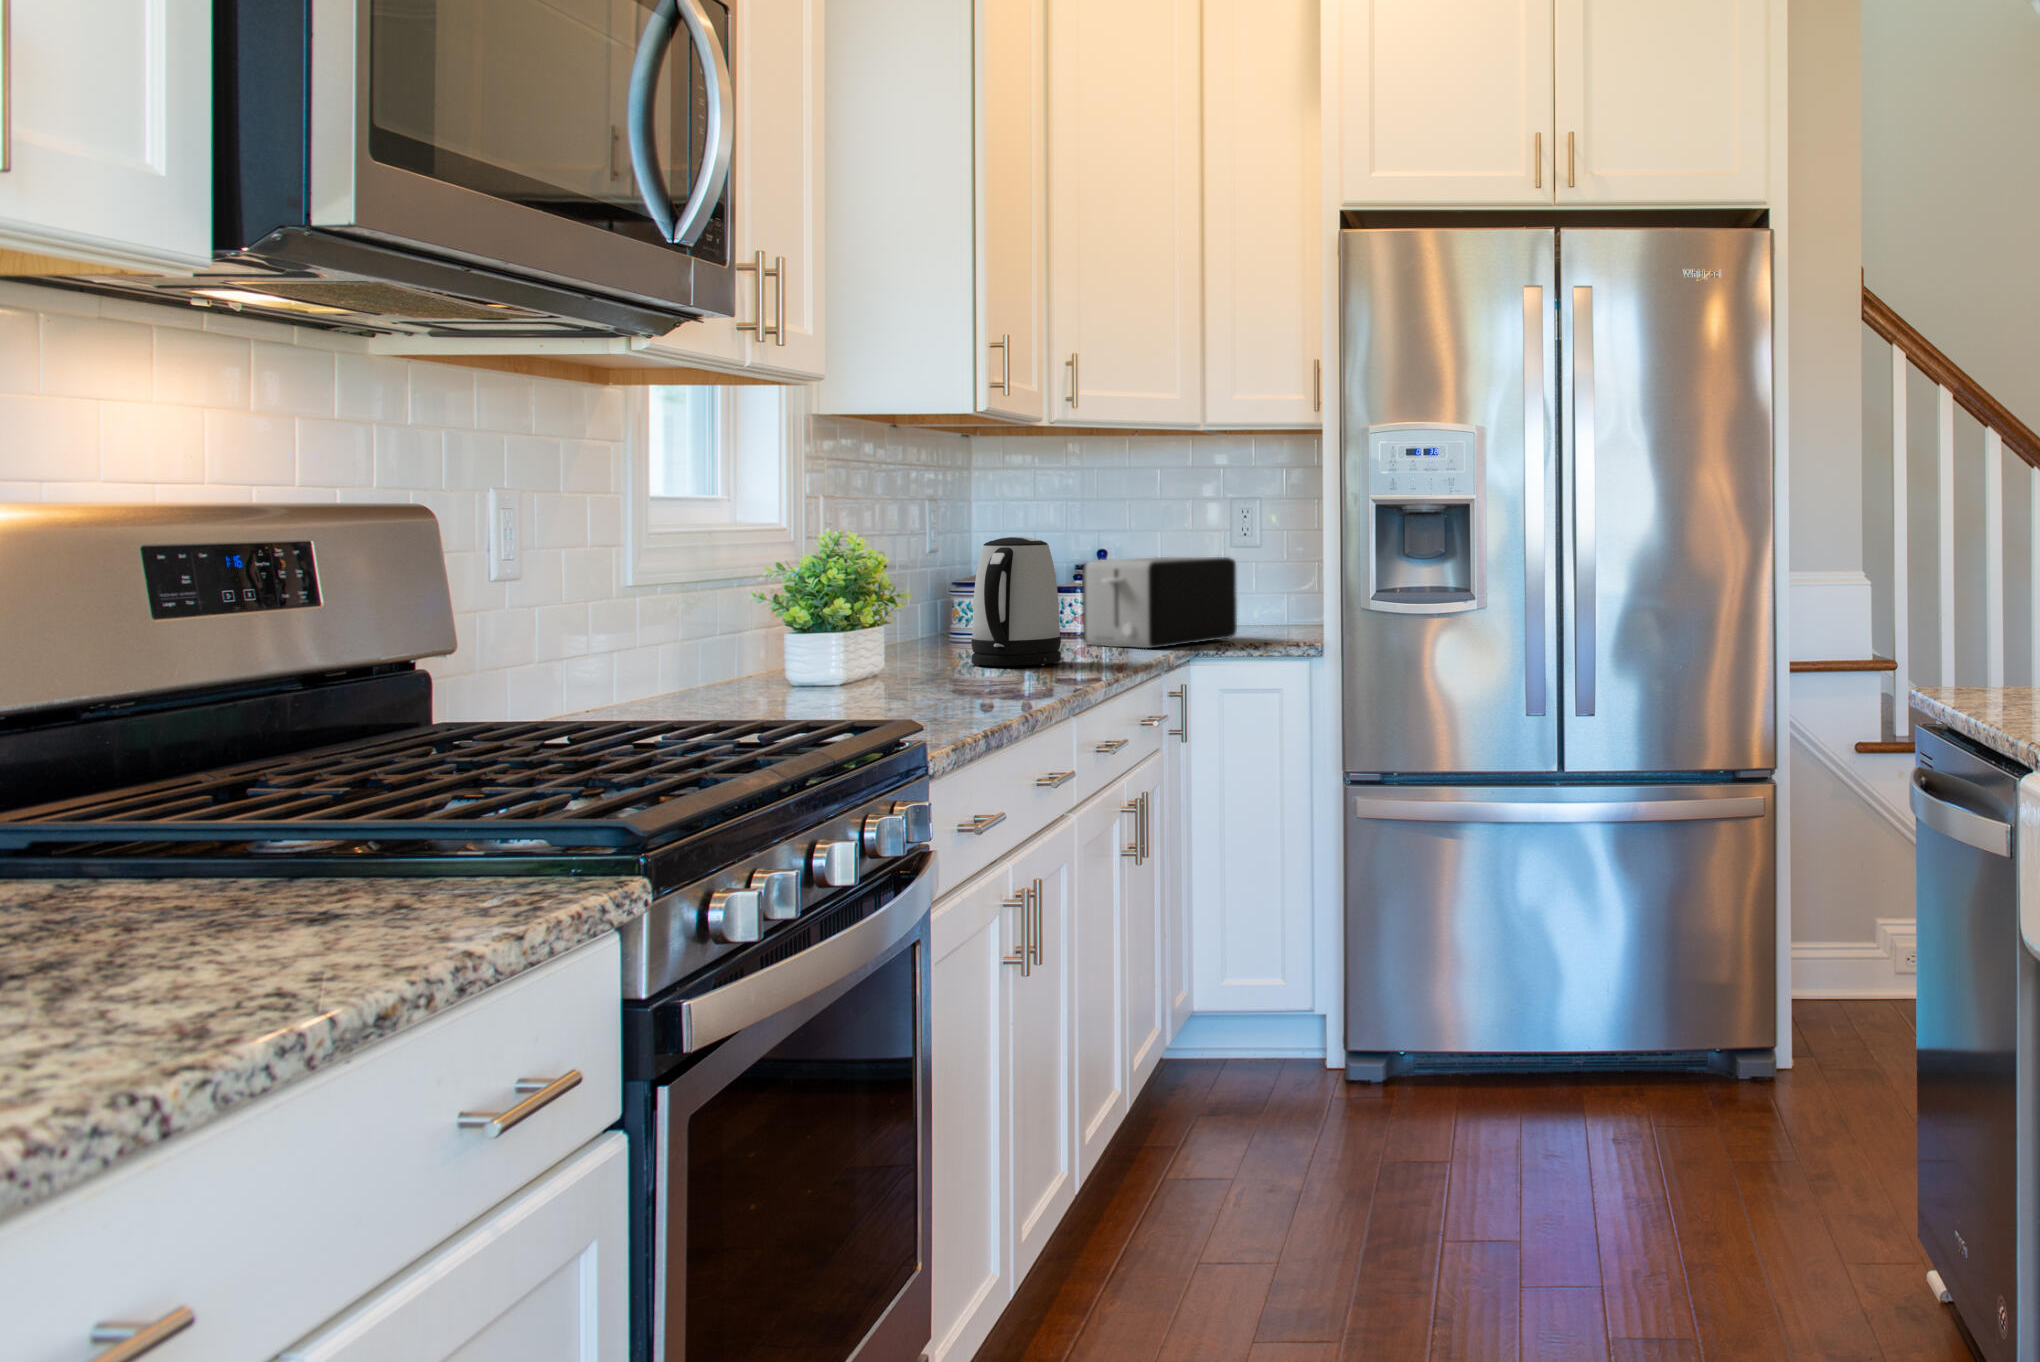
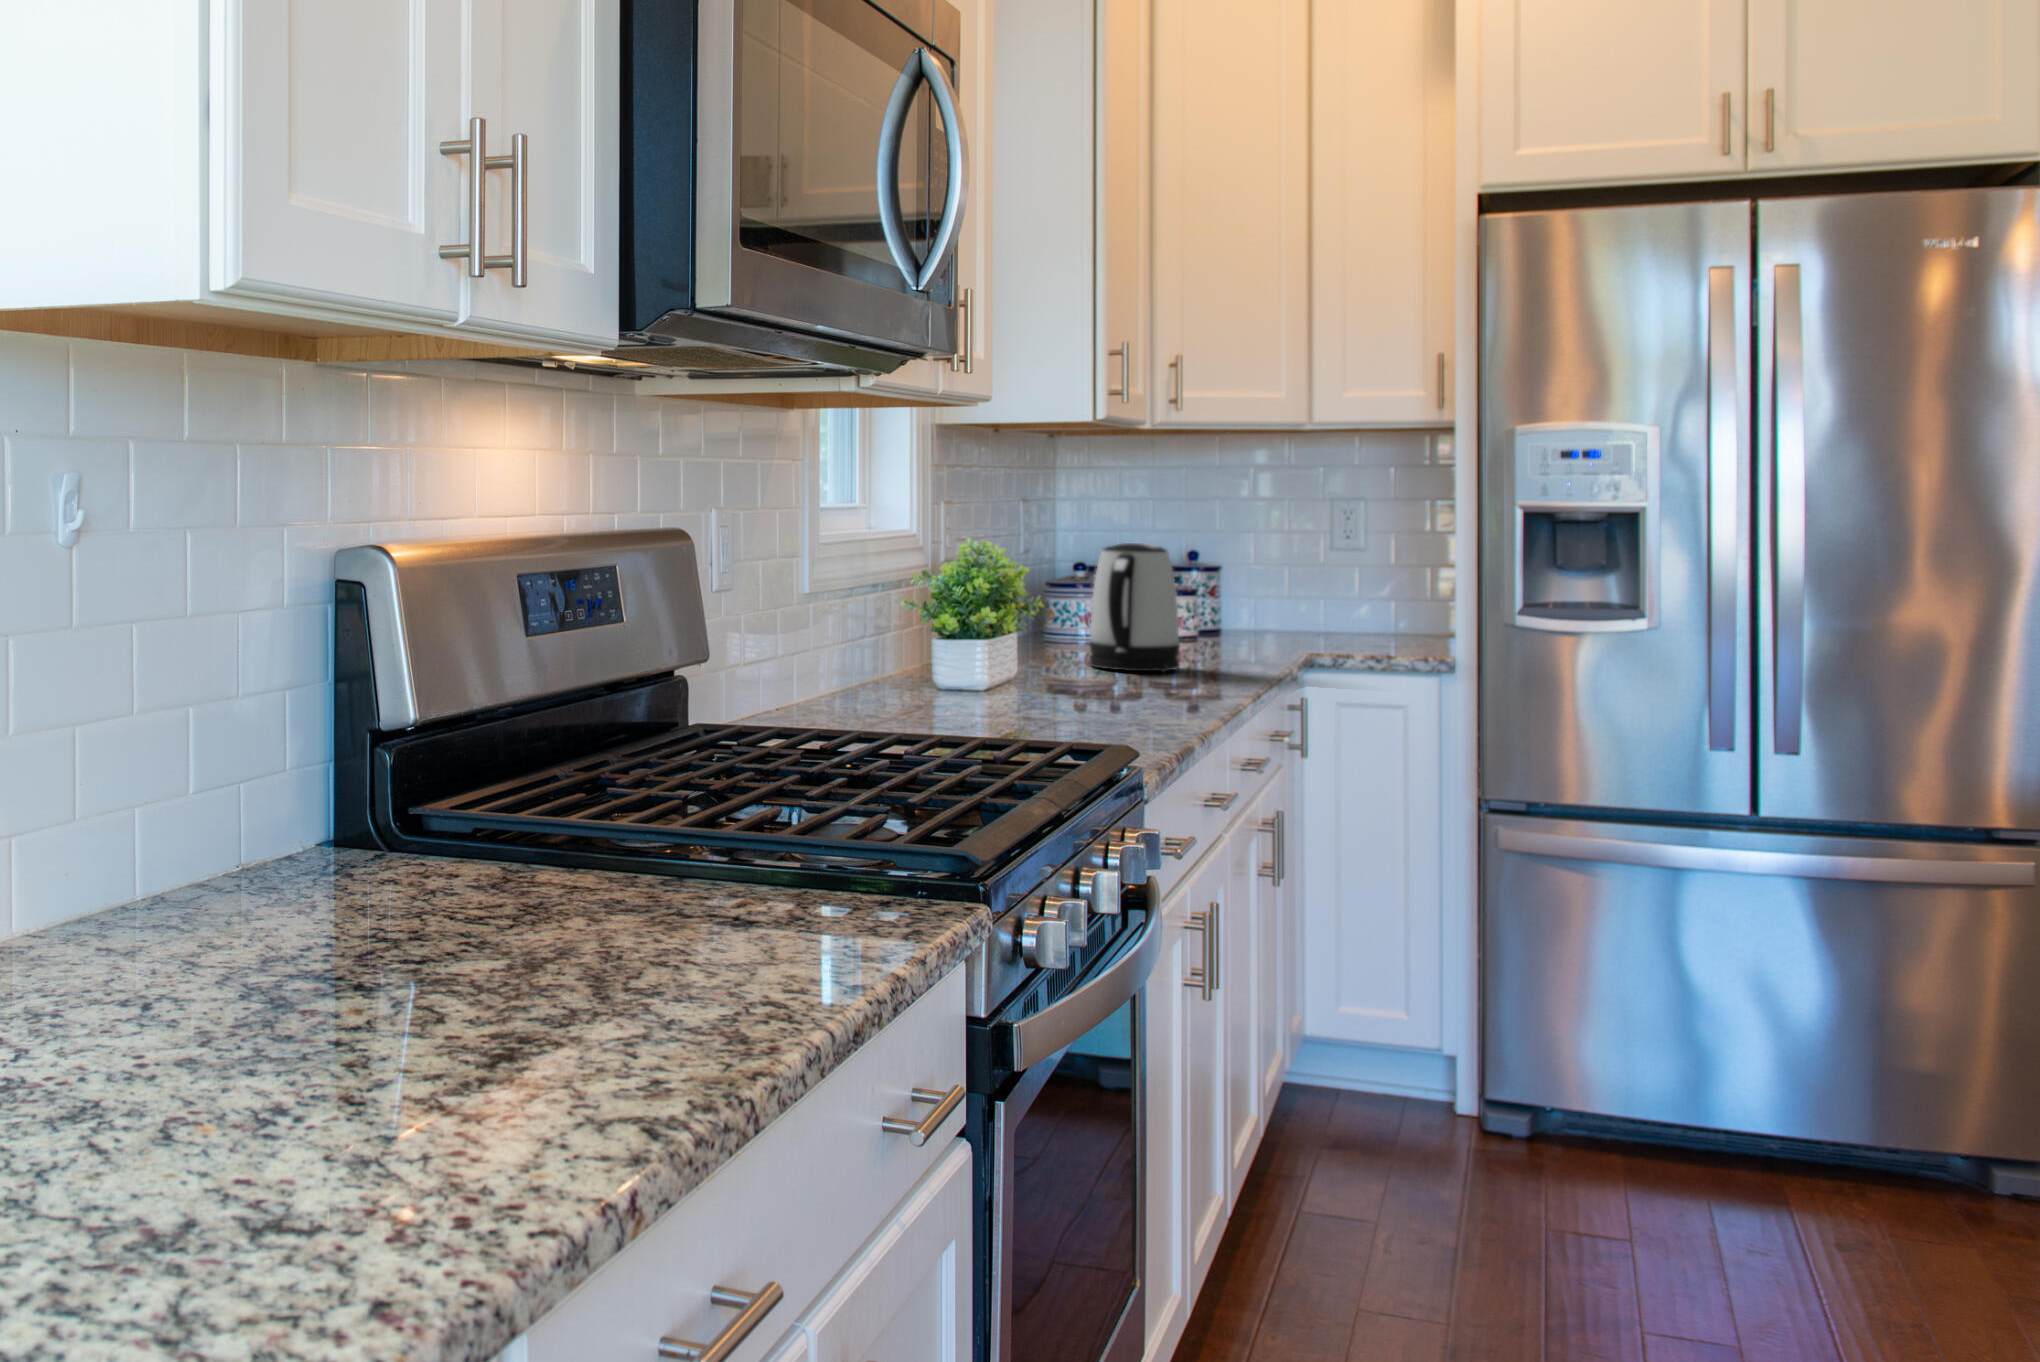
toaster: present [1082,557,1237,648] -> none [1184,561,1348,657]

